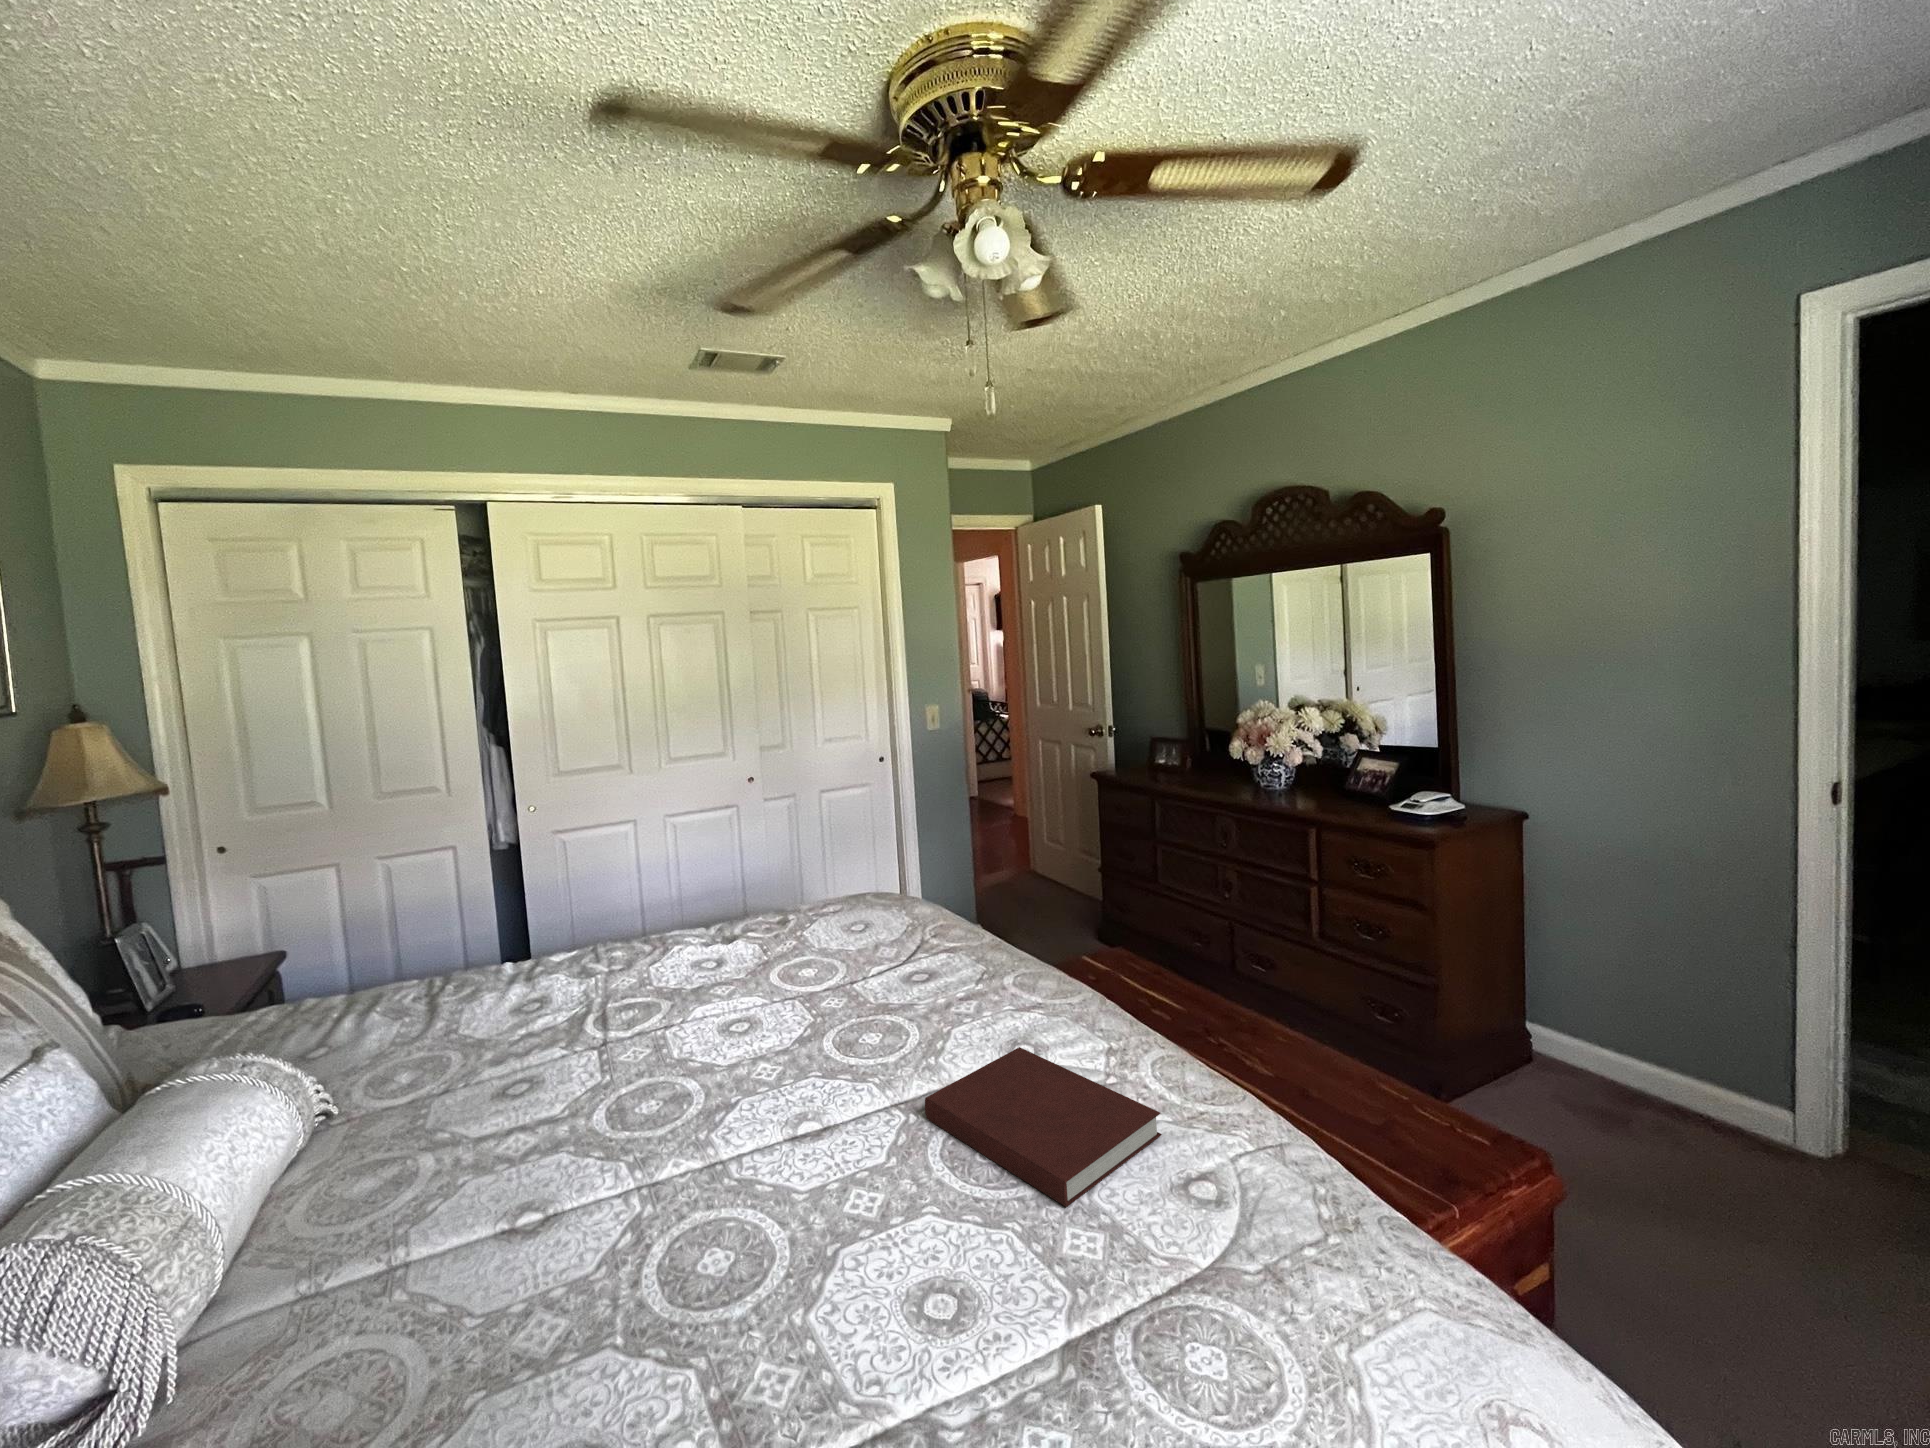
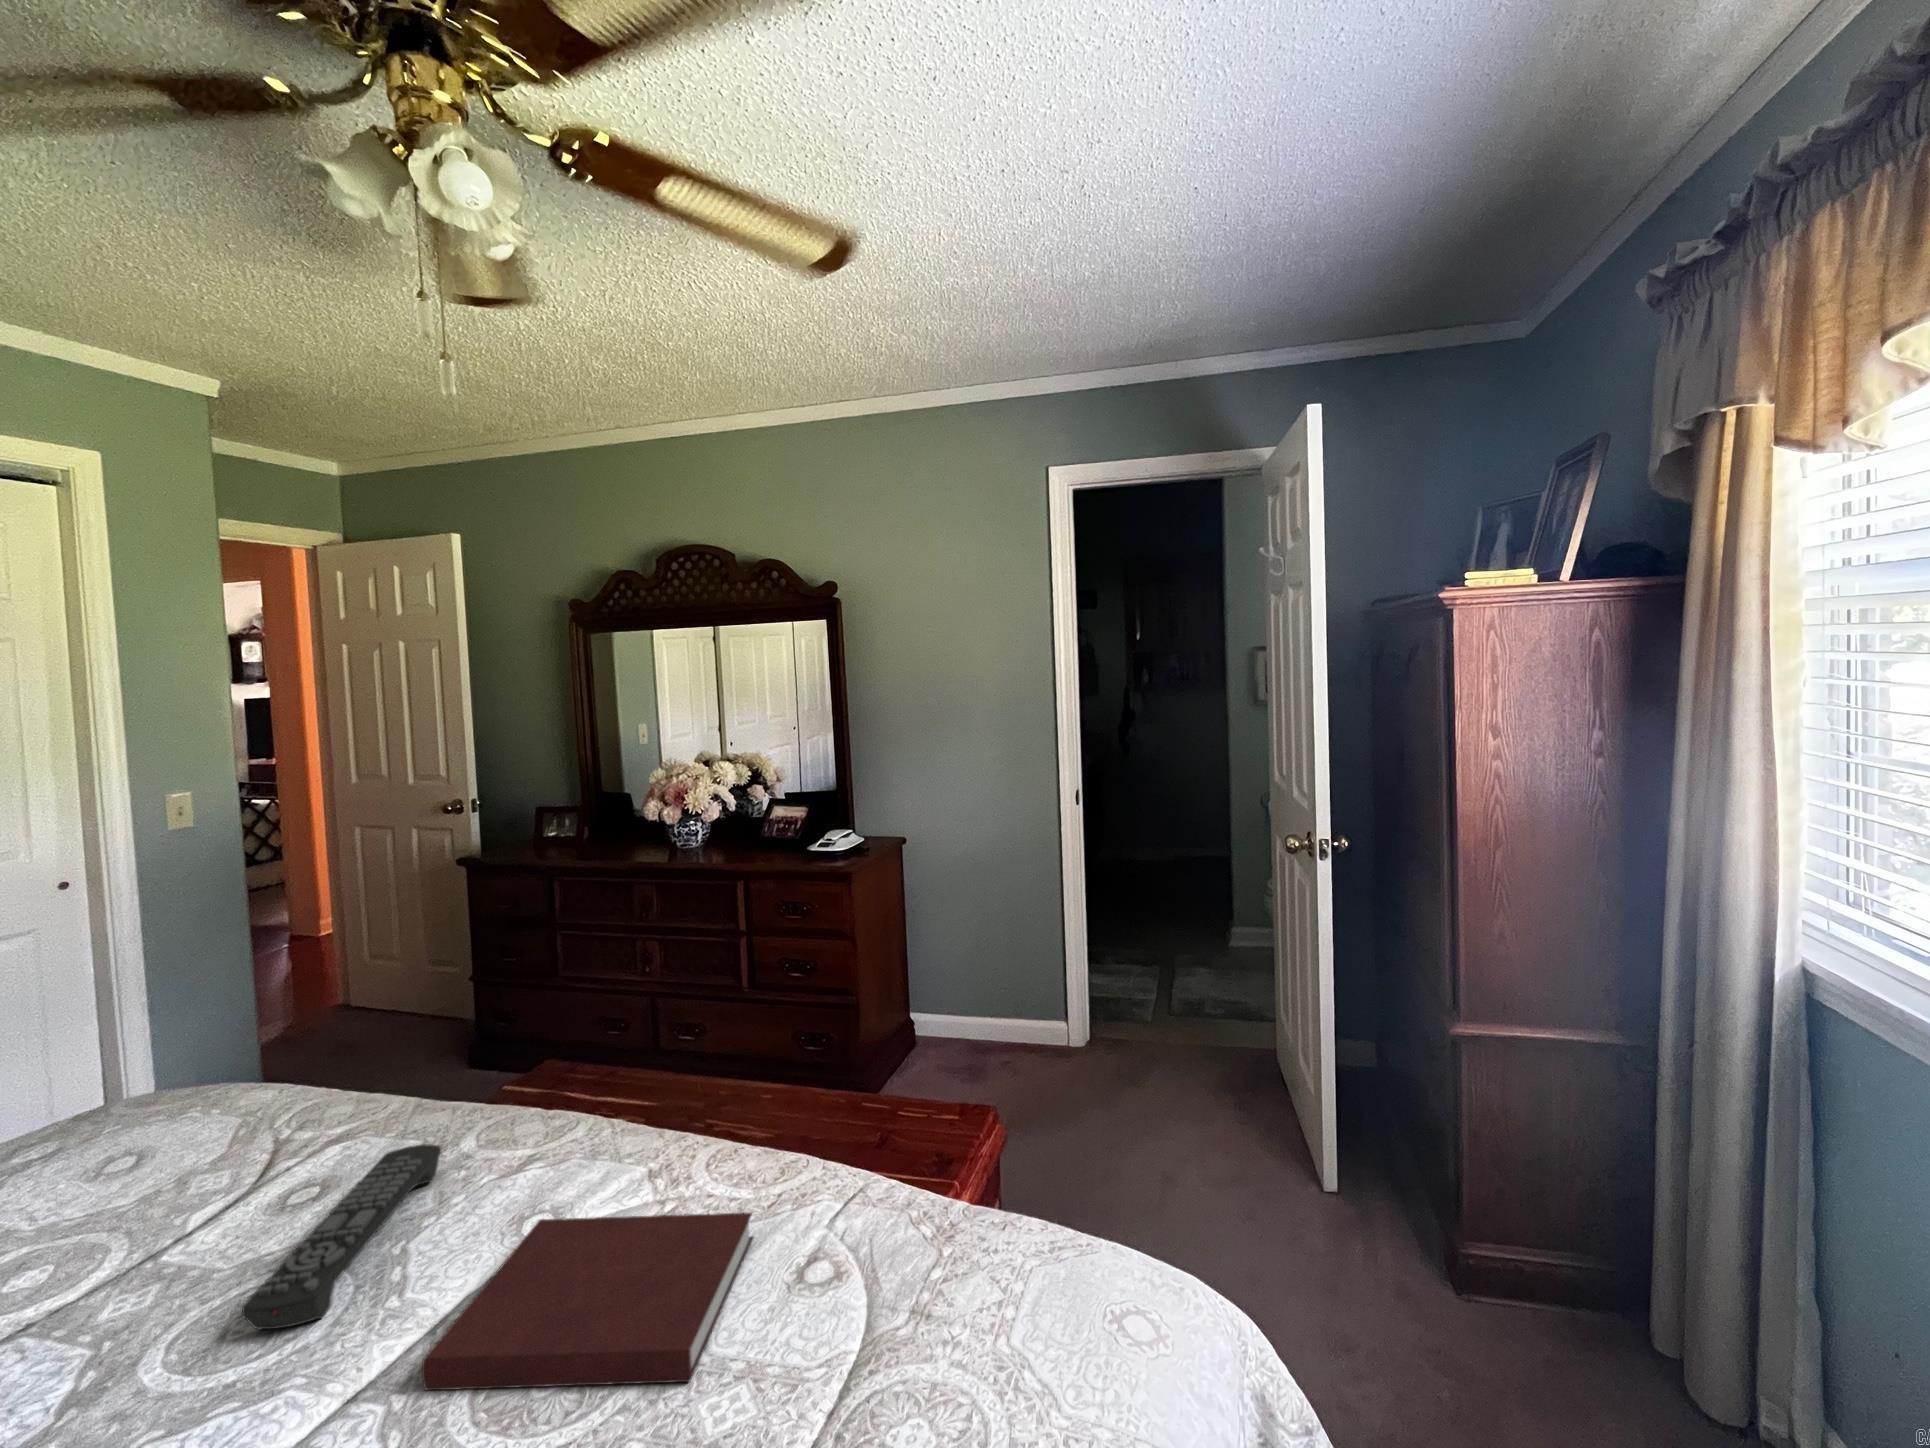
remote control: none [865,968,987,1052] -> present [242,1145,441,1329]

